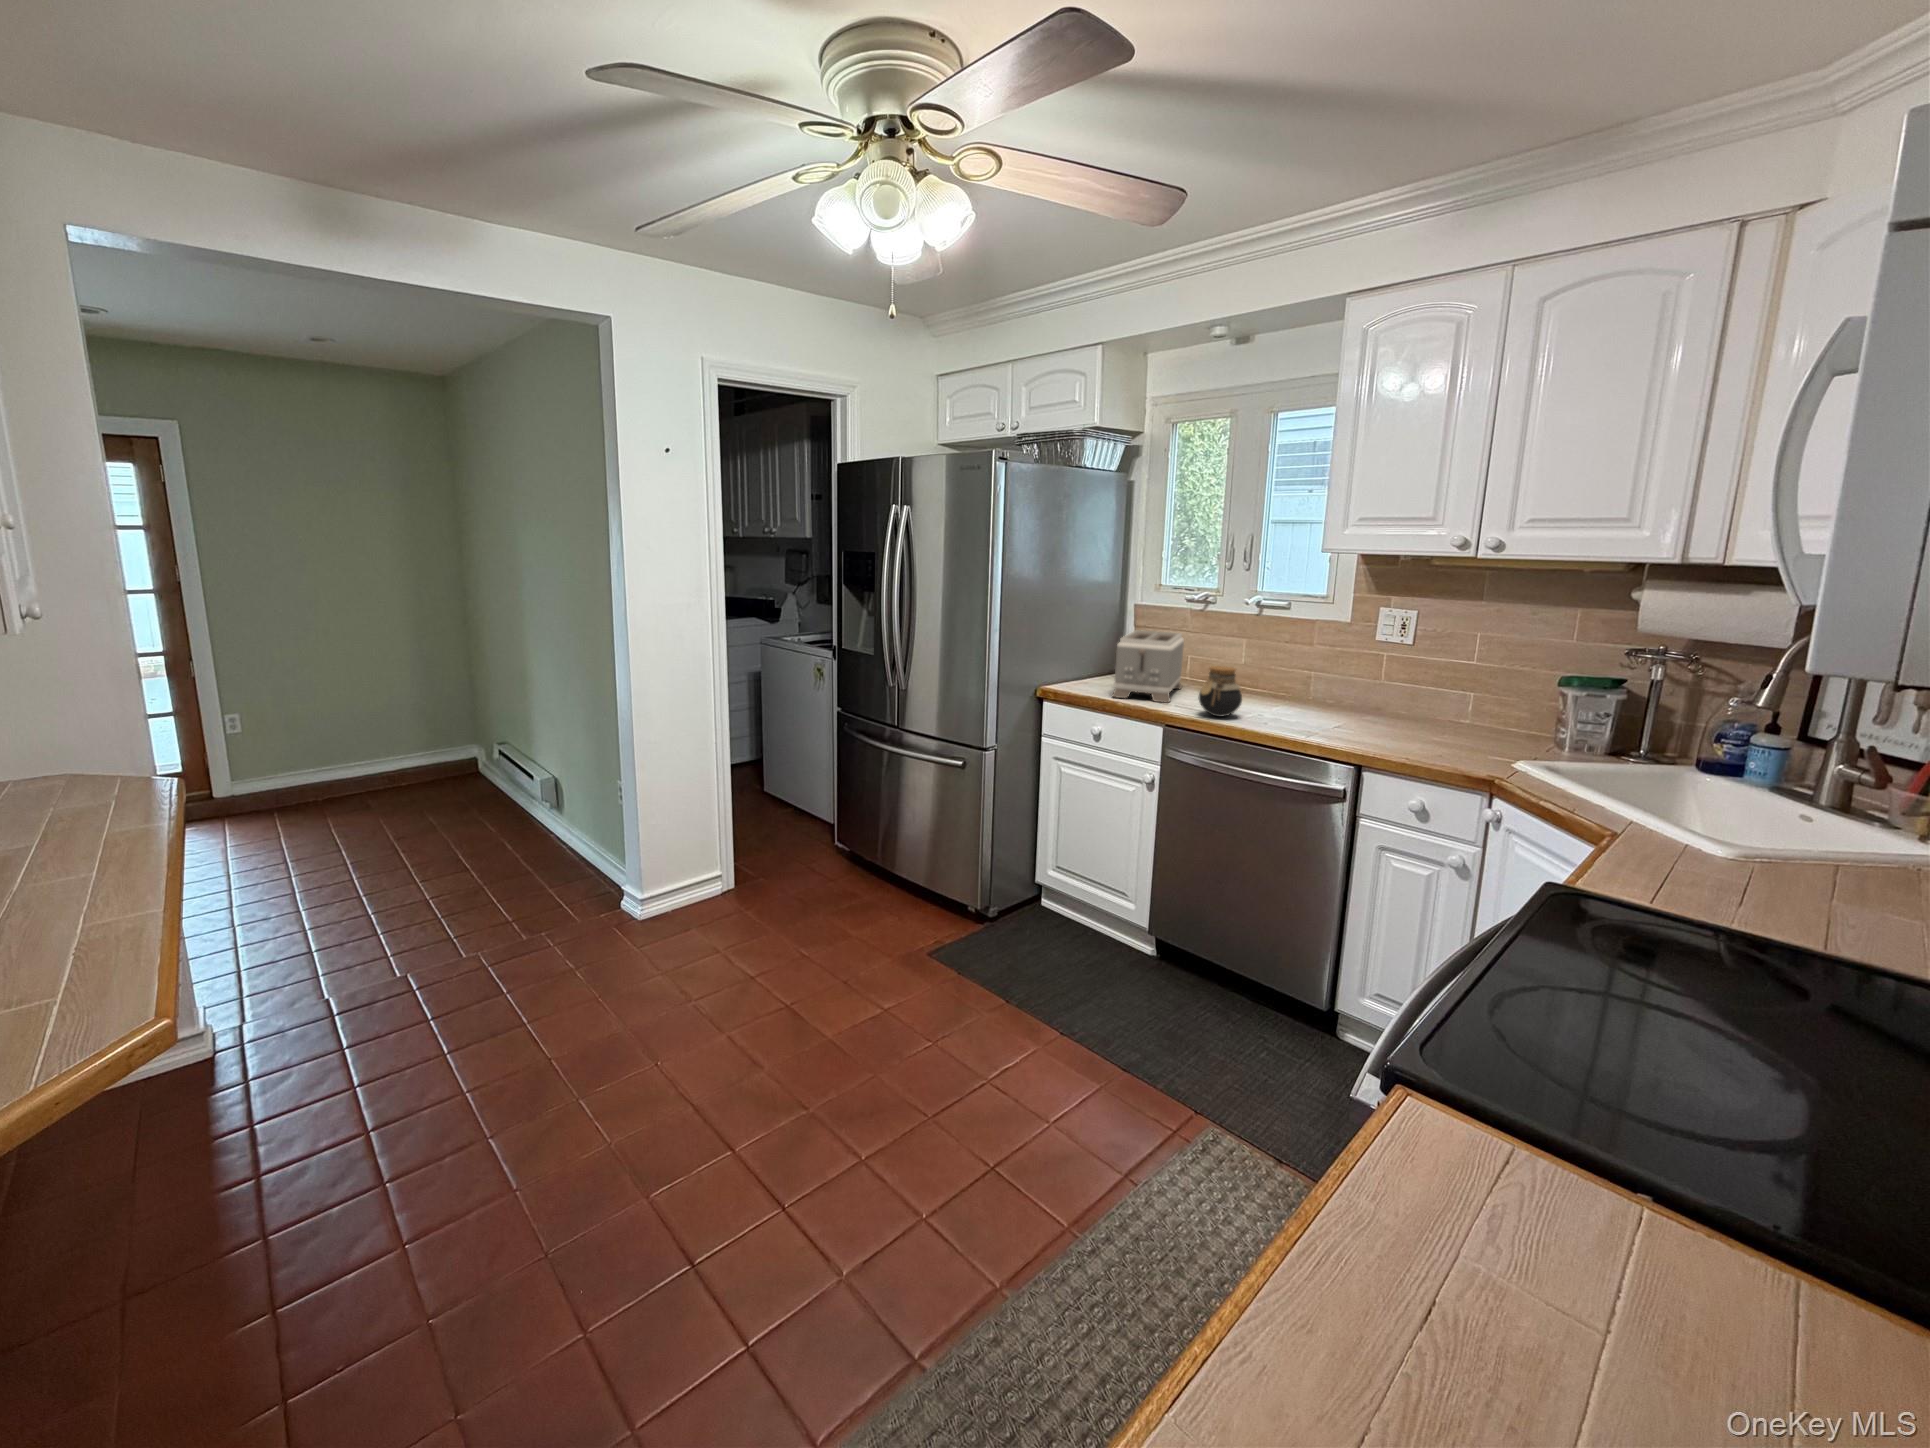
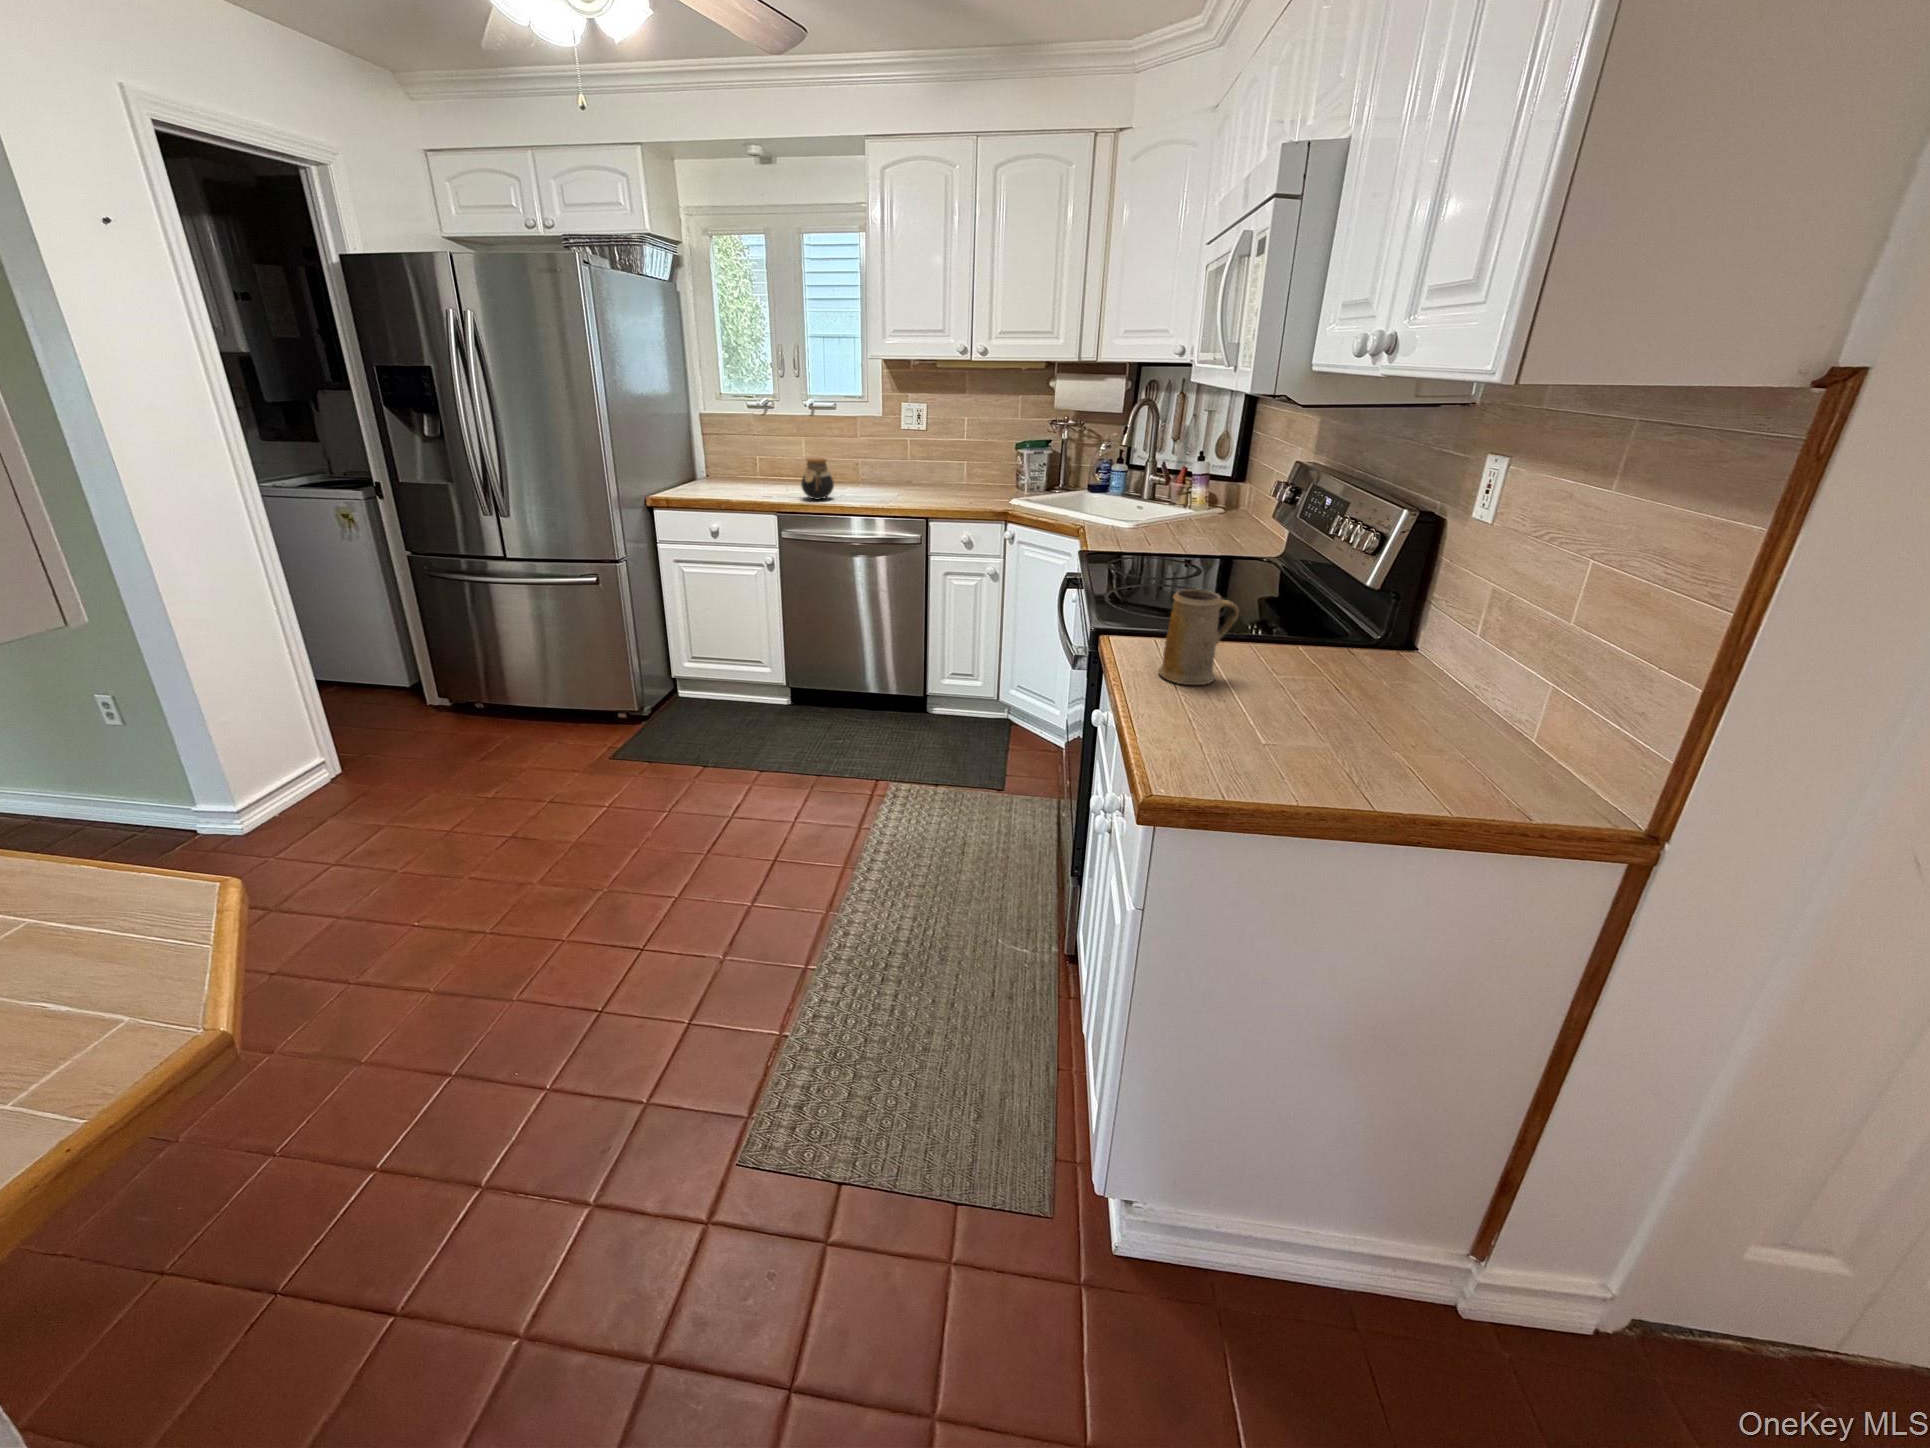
toaster: present [1112,630,1184,703] -> none [718,435,771,497]
mug: none [1430,1083,1667,1356] -> present [1158,589,1239,685]

